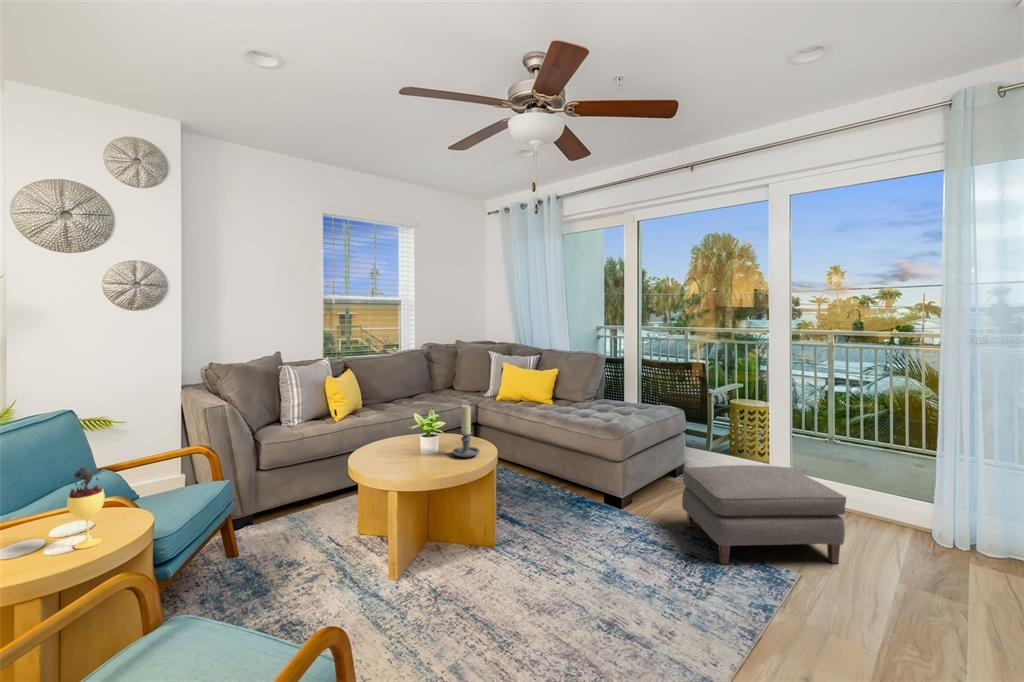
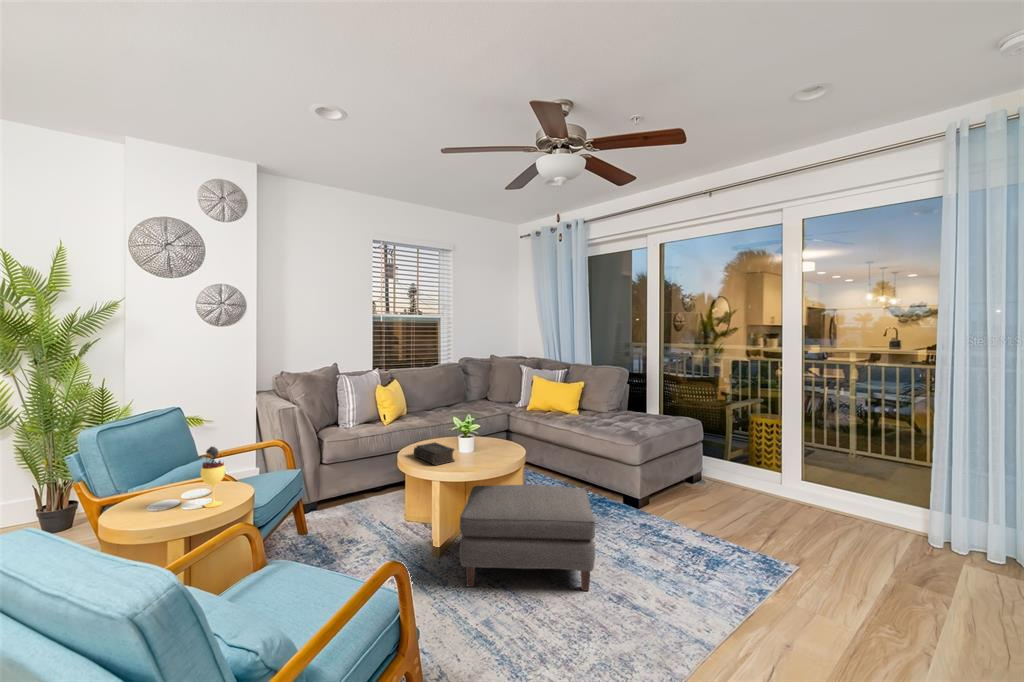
candle holder: present [453,405,480,457] -> none [486,409,510,455]
book: none [367,444,416,473] -> present [414,442,455,465]
ottoman: present [682,465,846,564] -> present [460,485,595,591]

